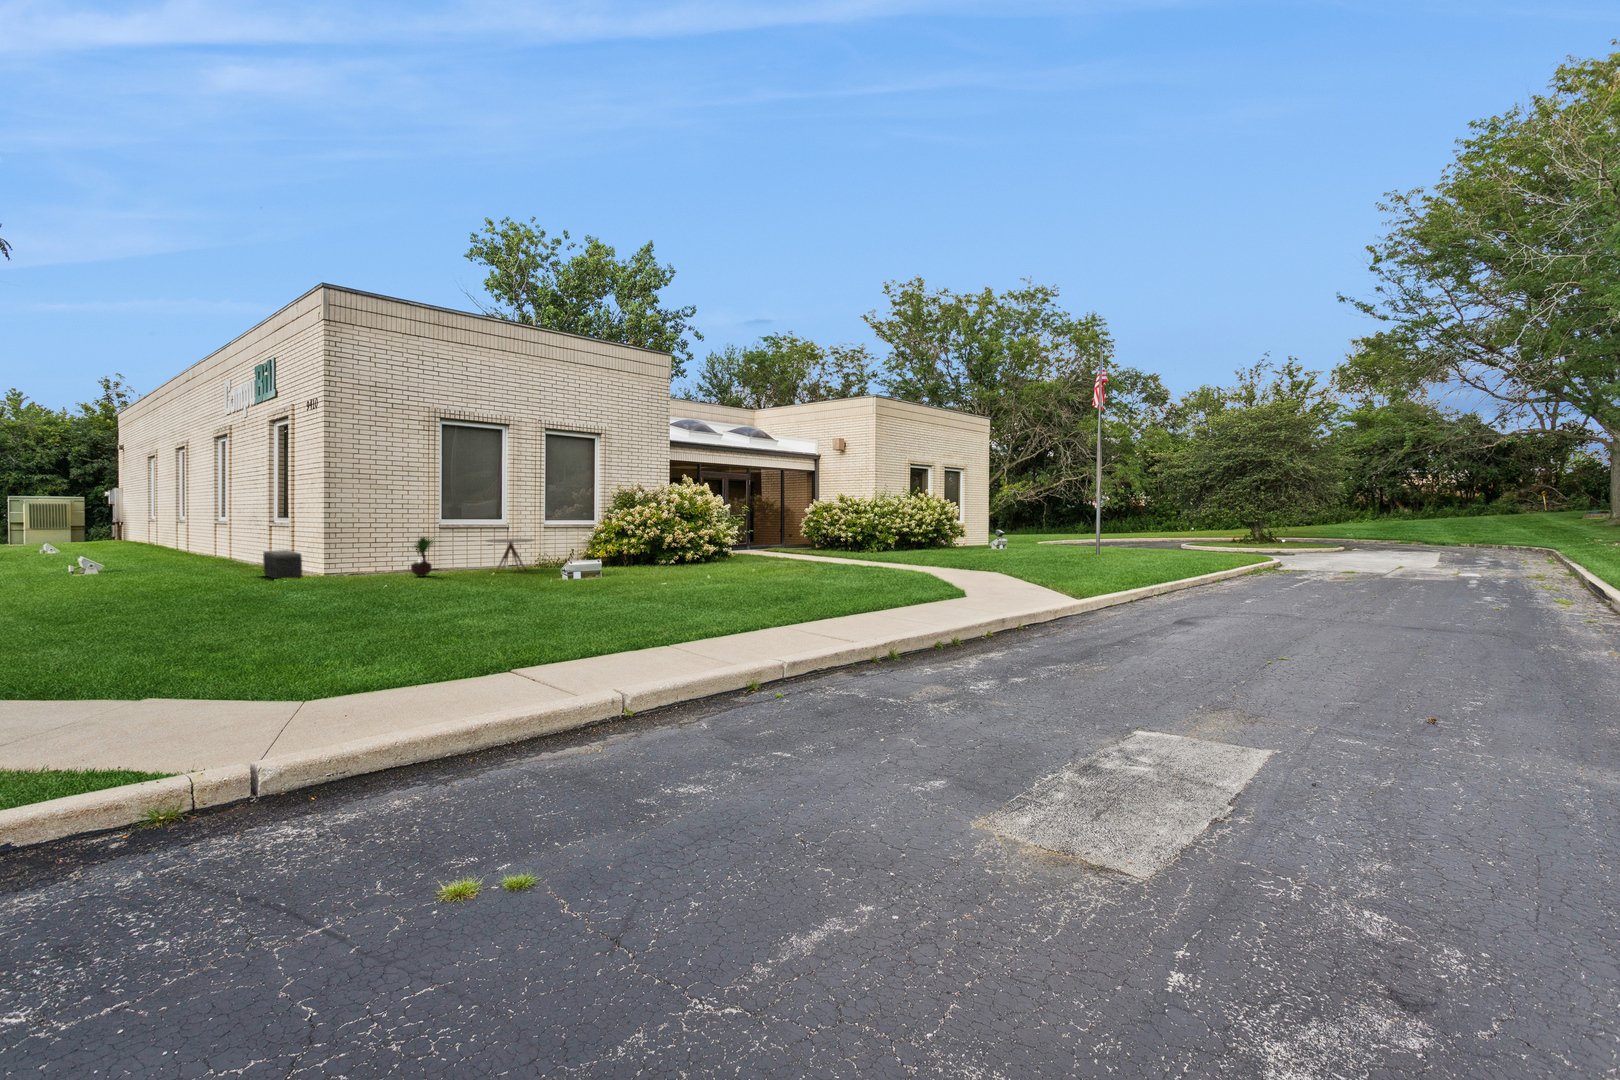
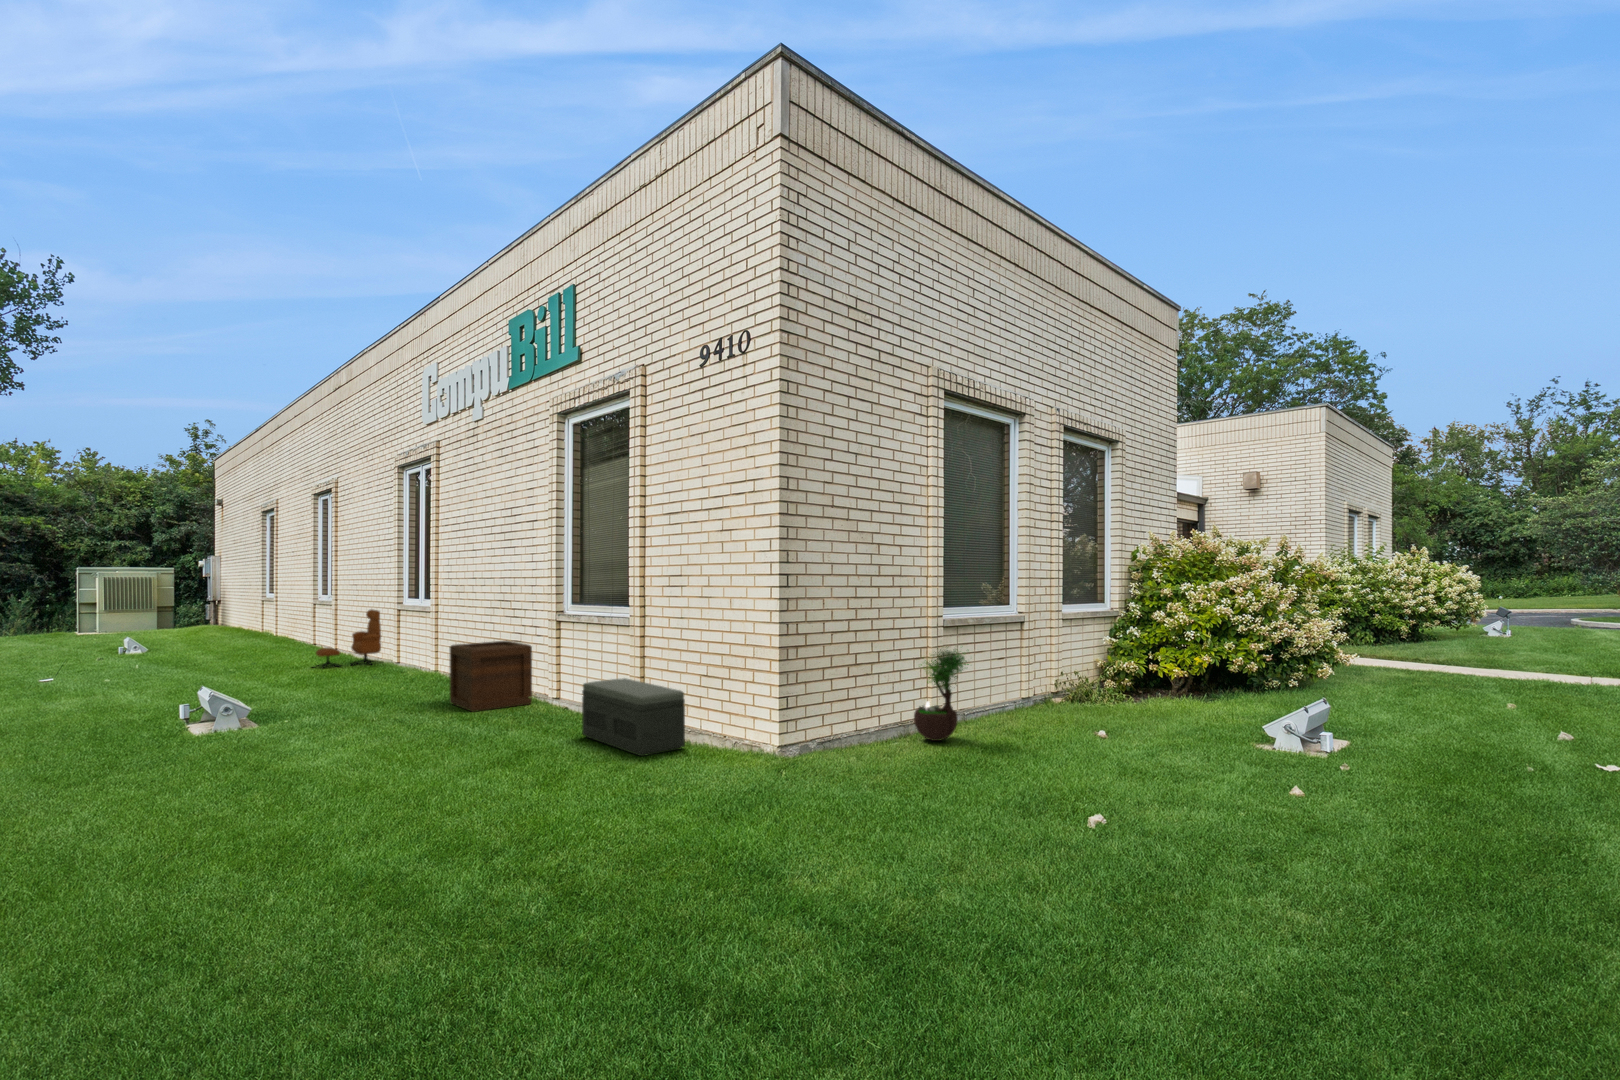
lounge chair: none [161,523,210,557] -> present [314,610,381,669]
wooden crate: none [219,537,263,570] -> present [450,640,532,712]
round table: present [487,539,534,571] -> none [1014,643,1118,722]

